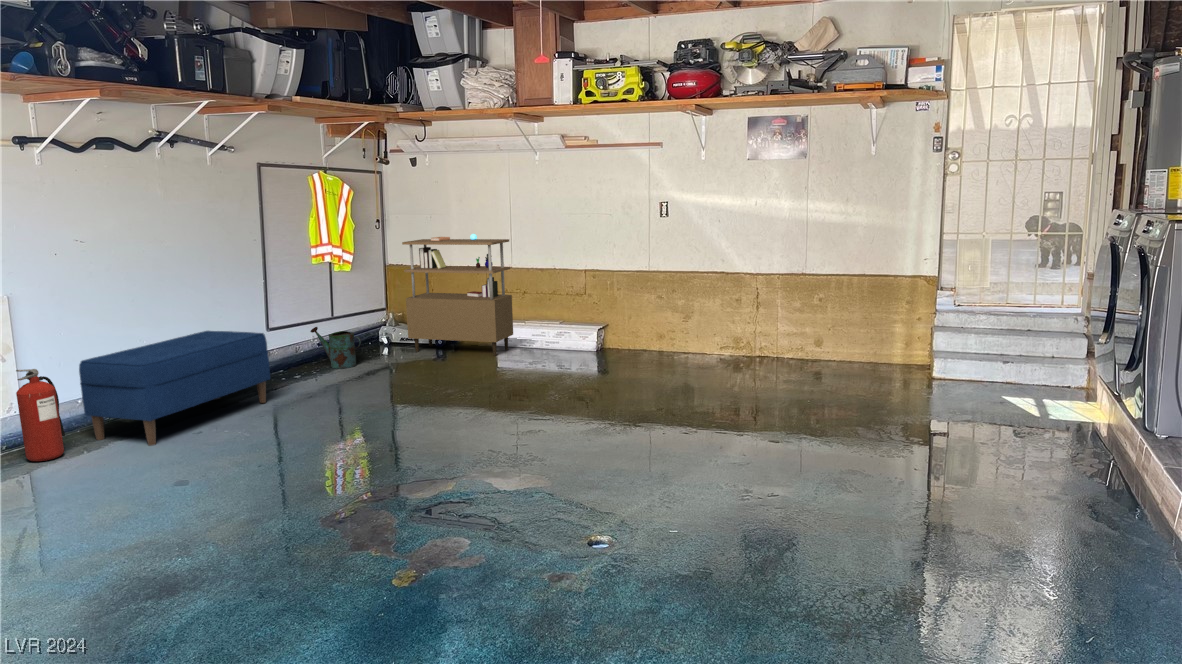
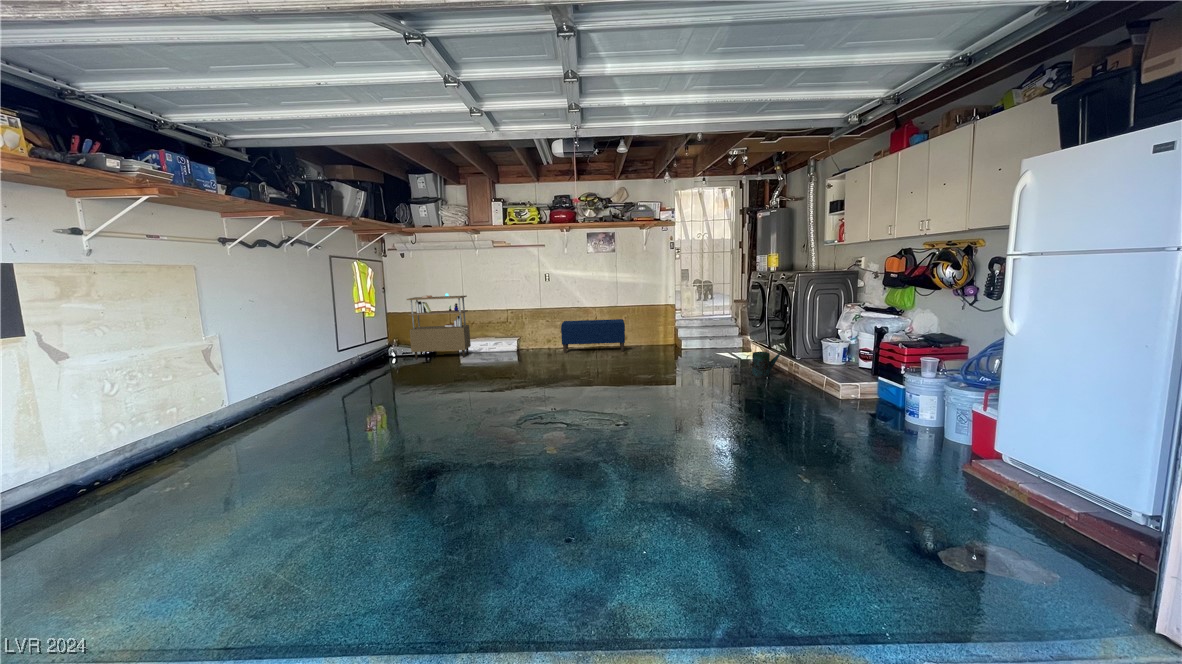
watering can: present [310,327,361,368] -> present [746,349,785,377]
bench: present [79,331,270,446] -> present [561,319,625,353]
fire extinguisher: present [16,369,65,461] -> none [220,375,250,431]

